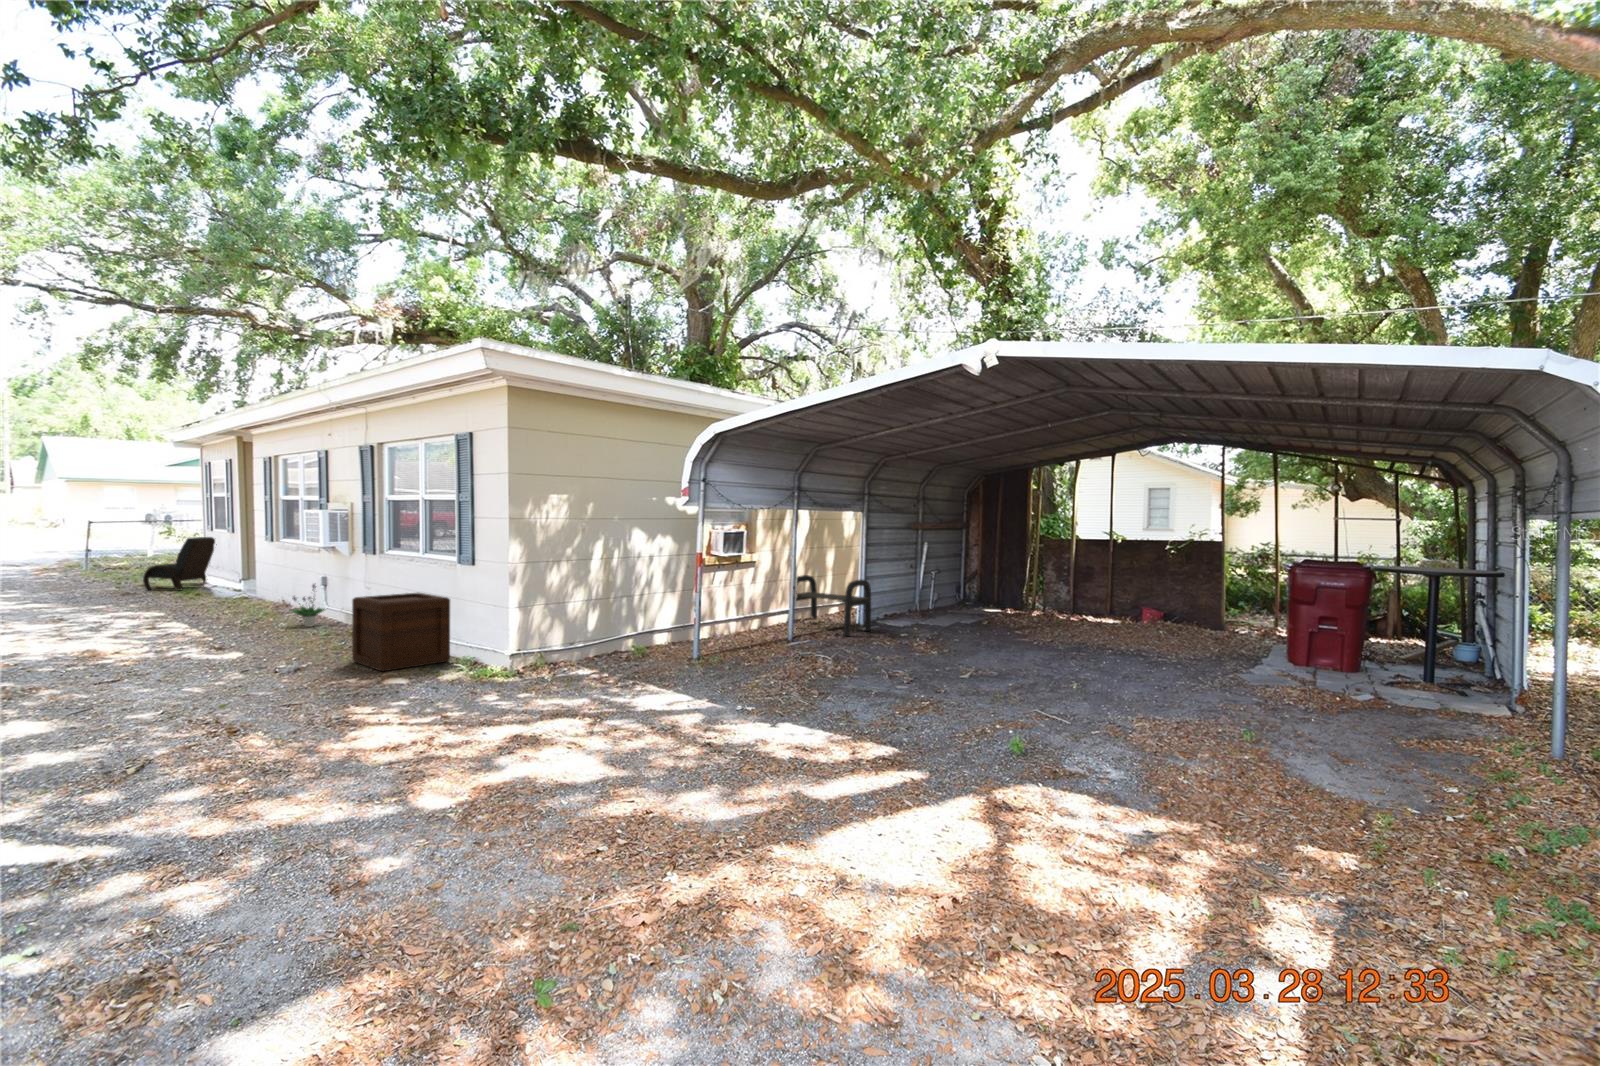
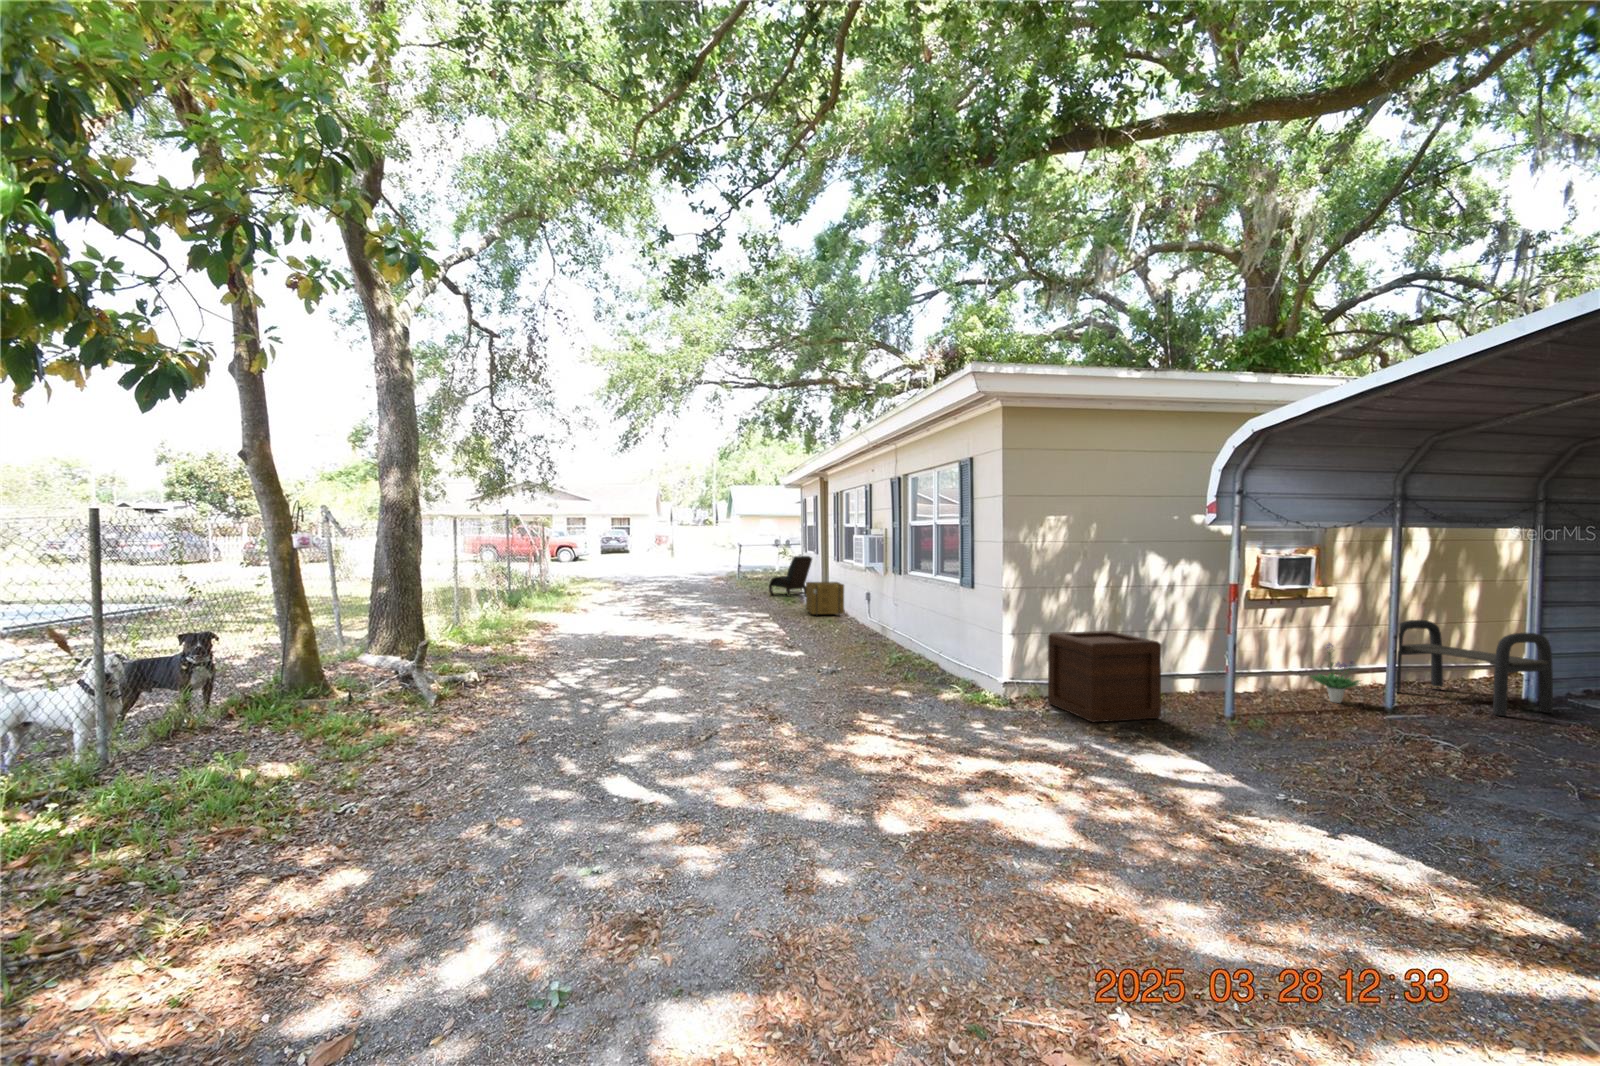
cardboard box: none [217,568,279,612] -> present [806,582,844,615]
potted plant: present [292,584,325,627] -> present [1311,643,1360,703]
wooden crate: present [352,593,450,671] -> present [1048,631,1161,722]

